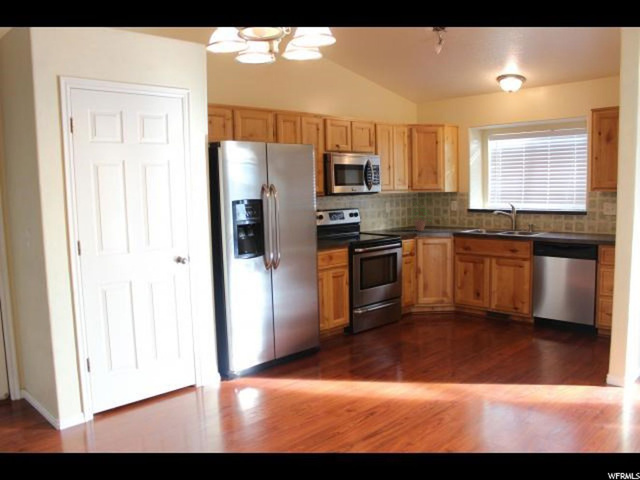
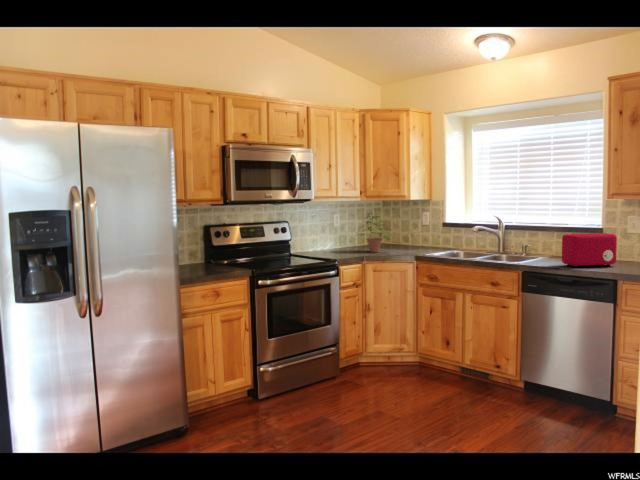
toaster: none [561,214,597,238] -> present [562,233,617,267]

